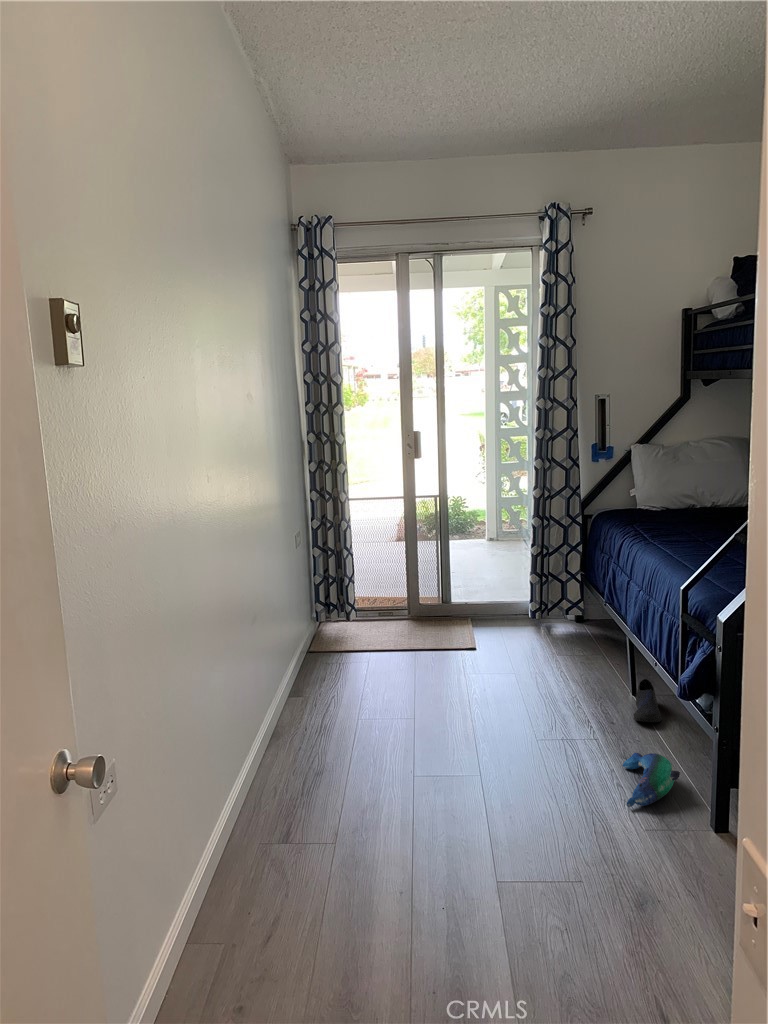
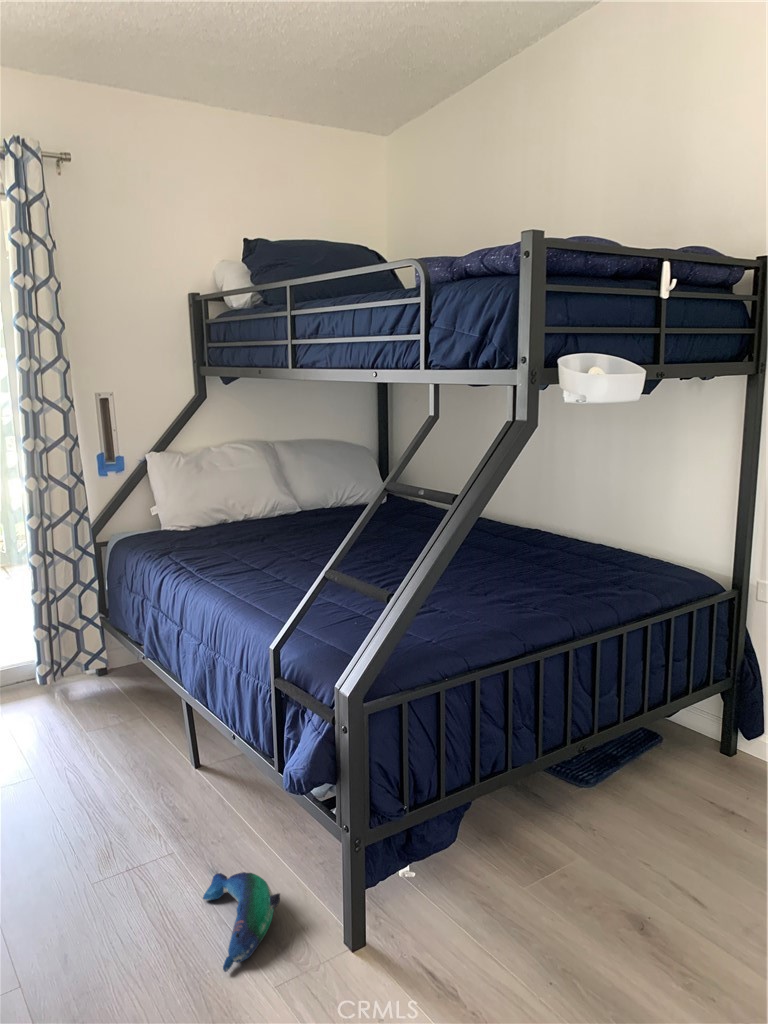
shoe: present [634,679,662,722] -> none [197,752,232,815]

